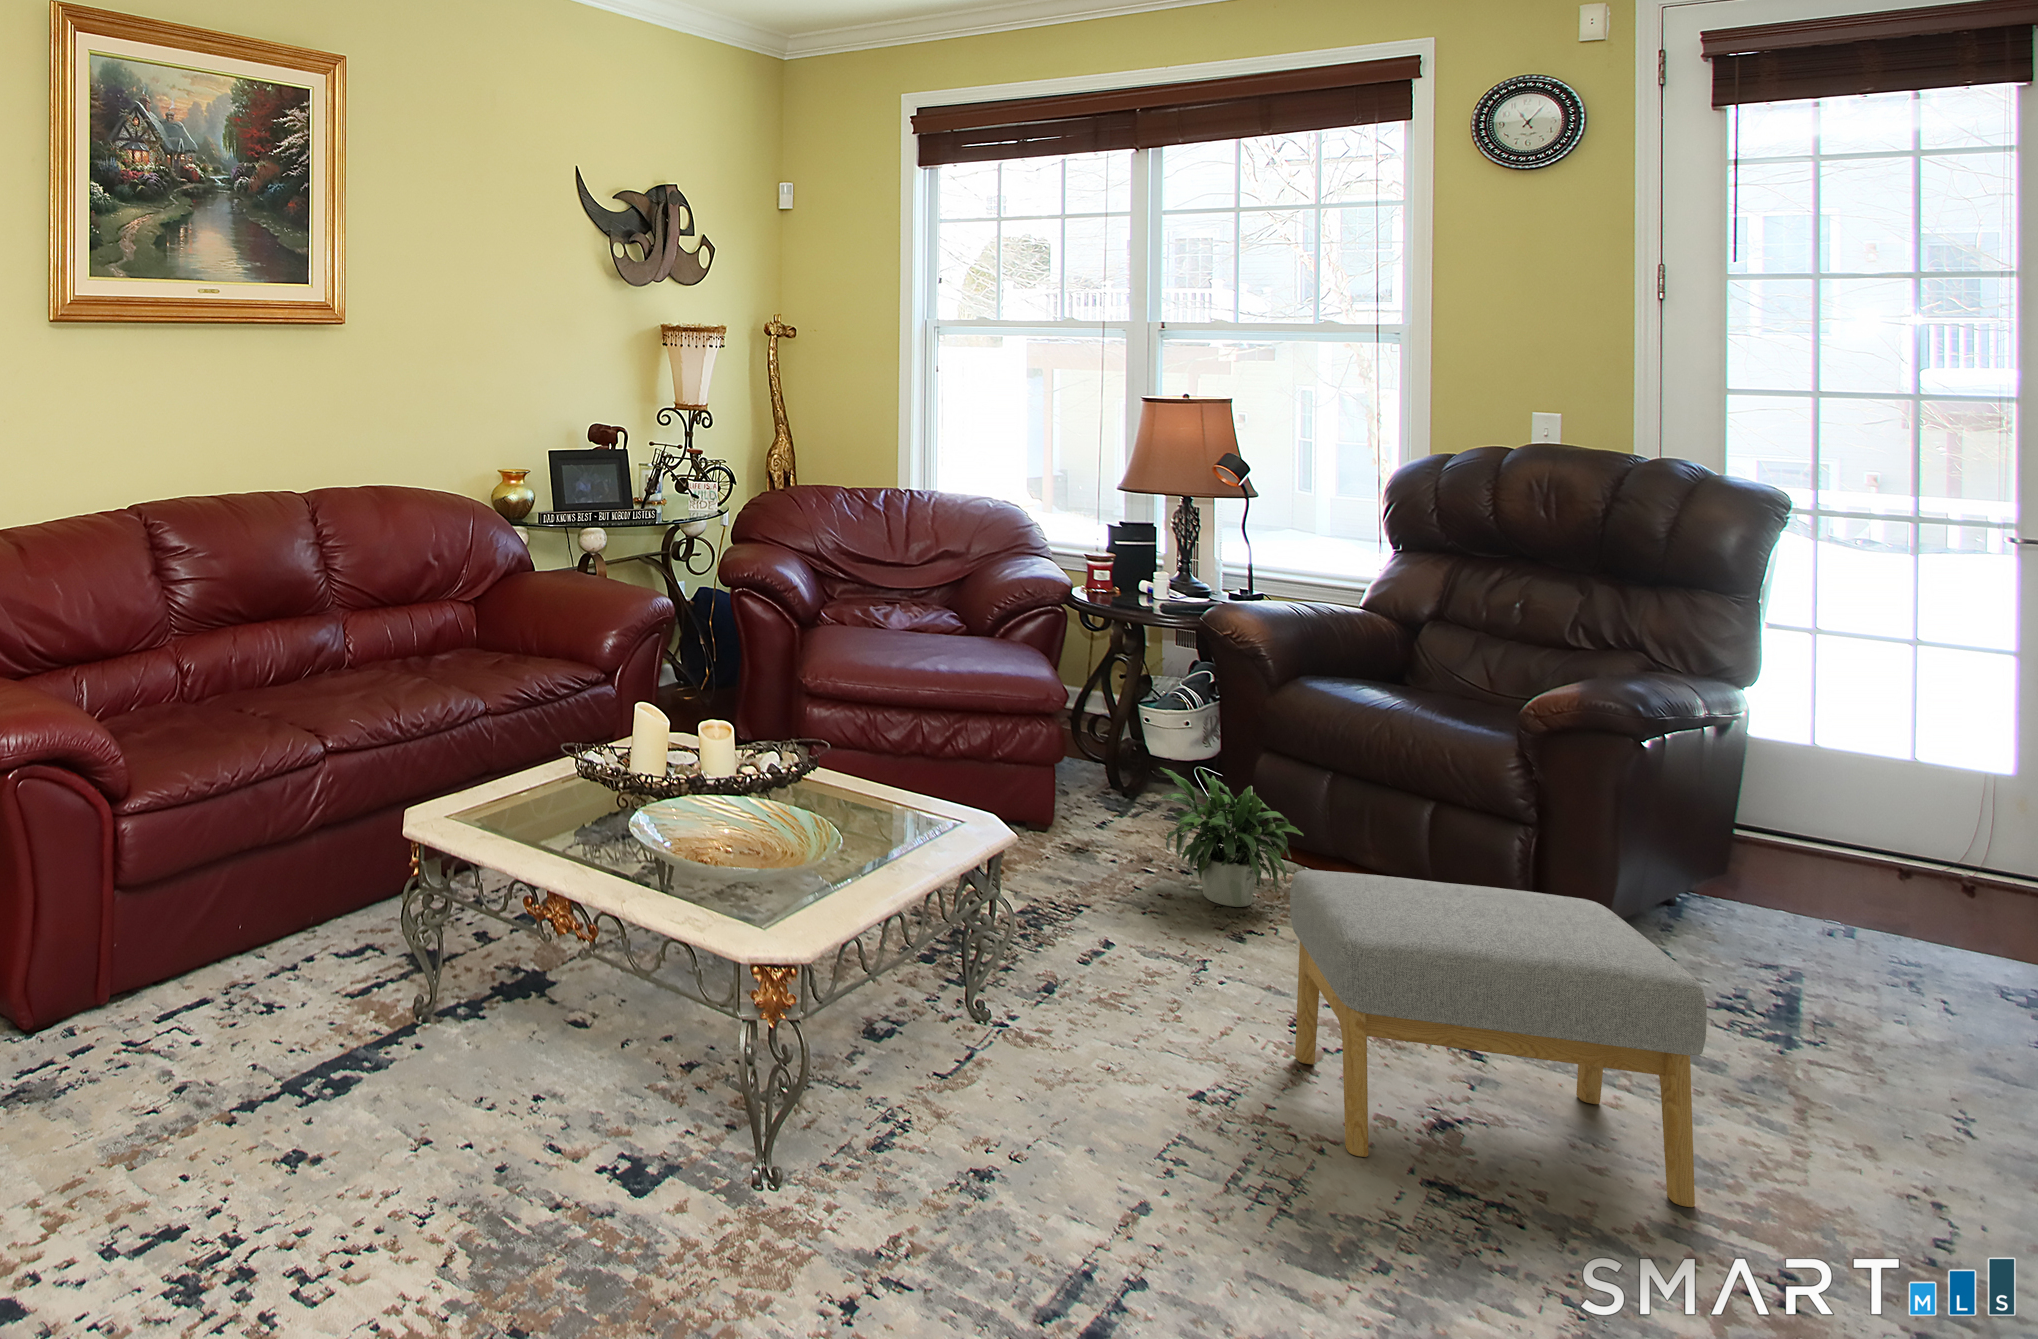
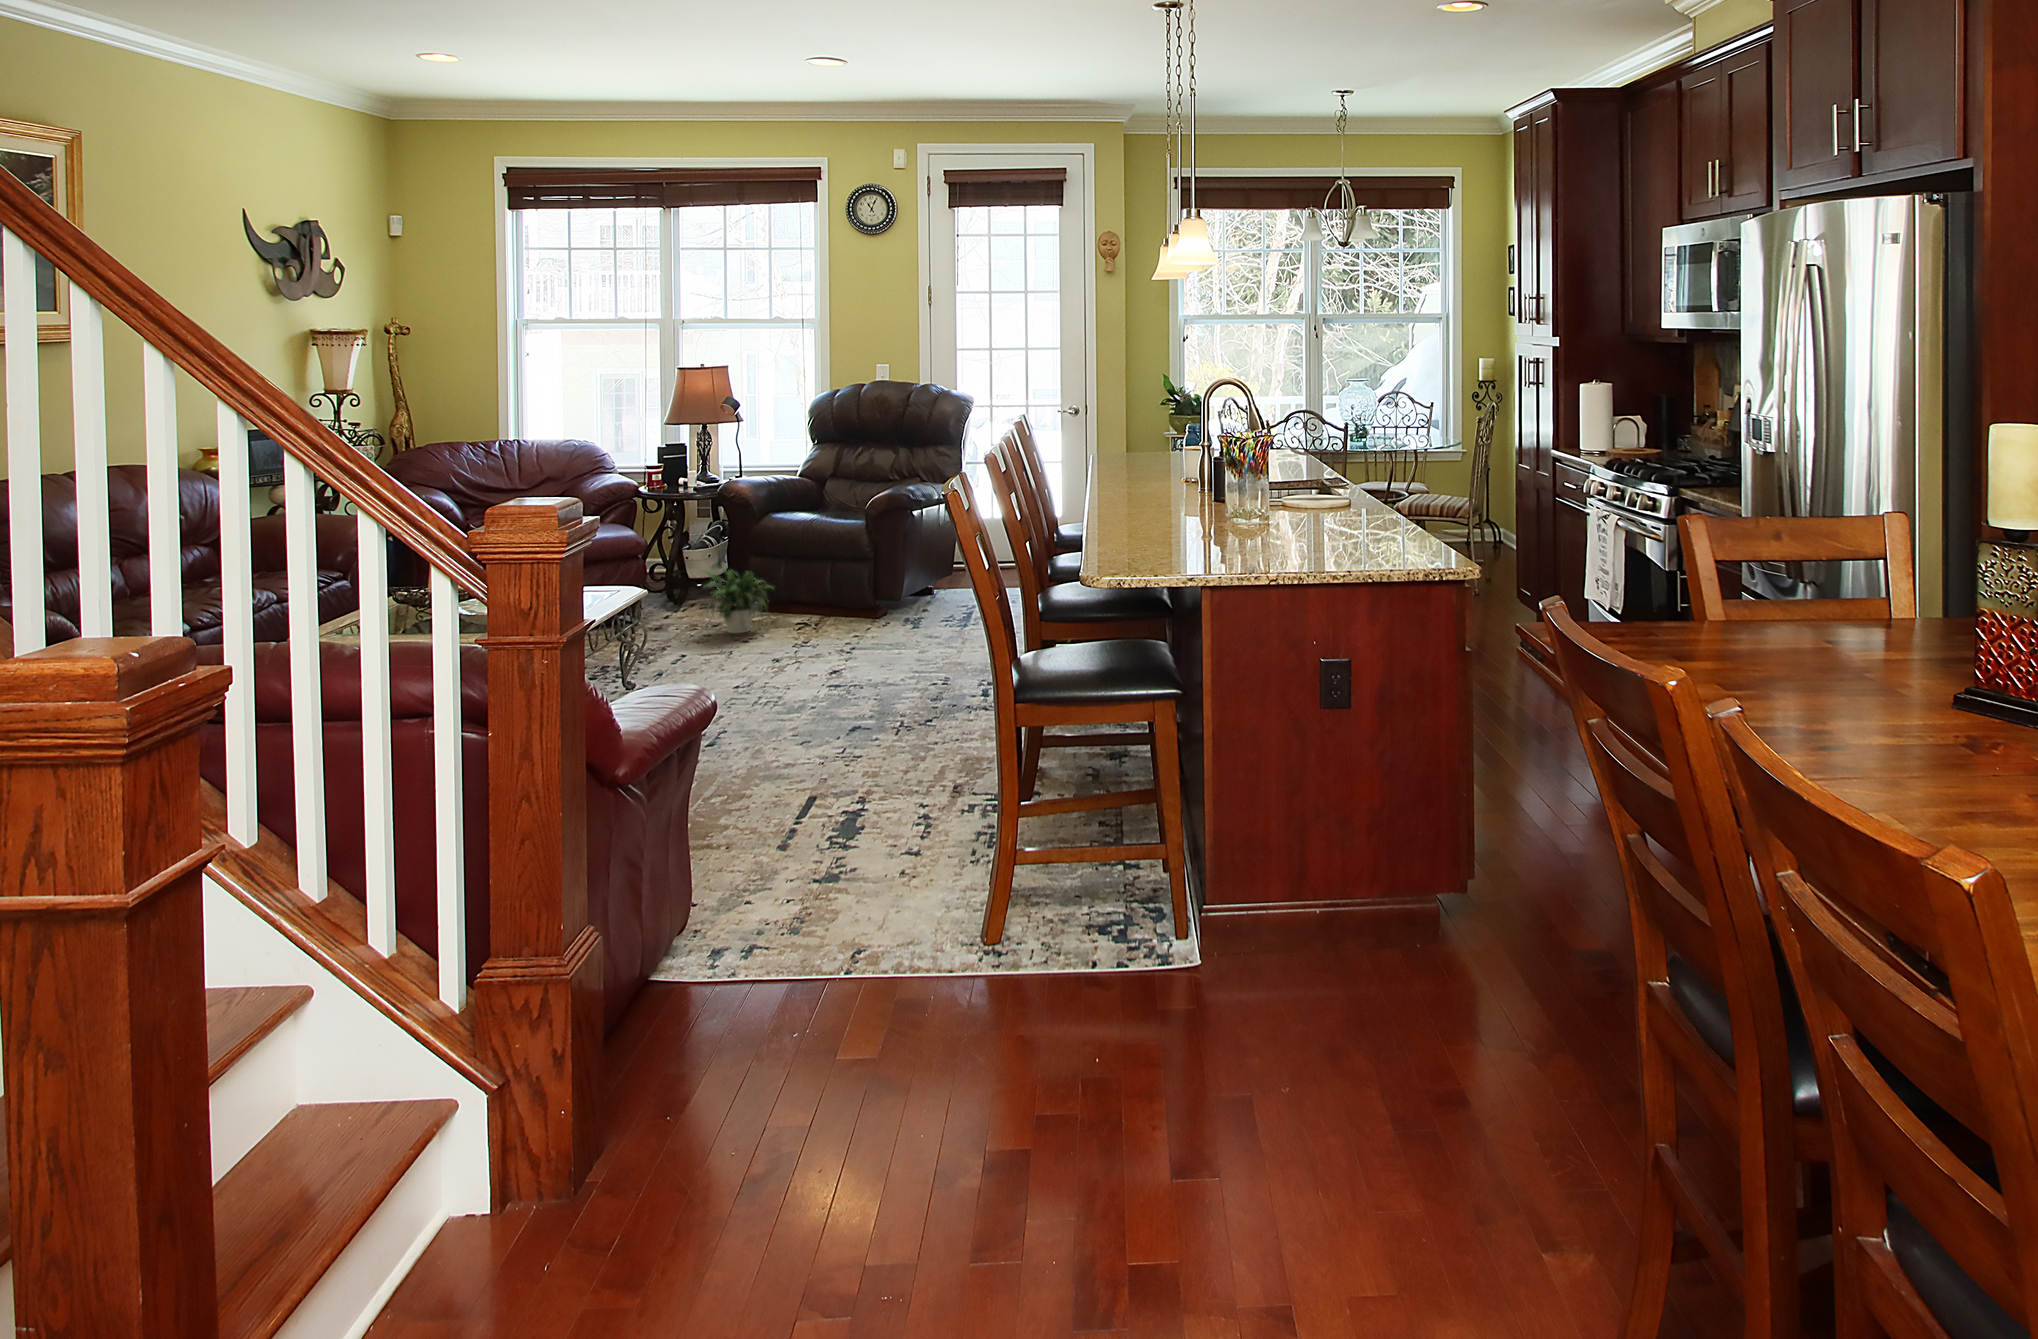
footstool: present [1290,870,1707,1207] -> none [772,571,920,690]

